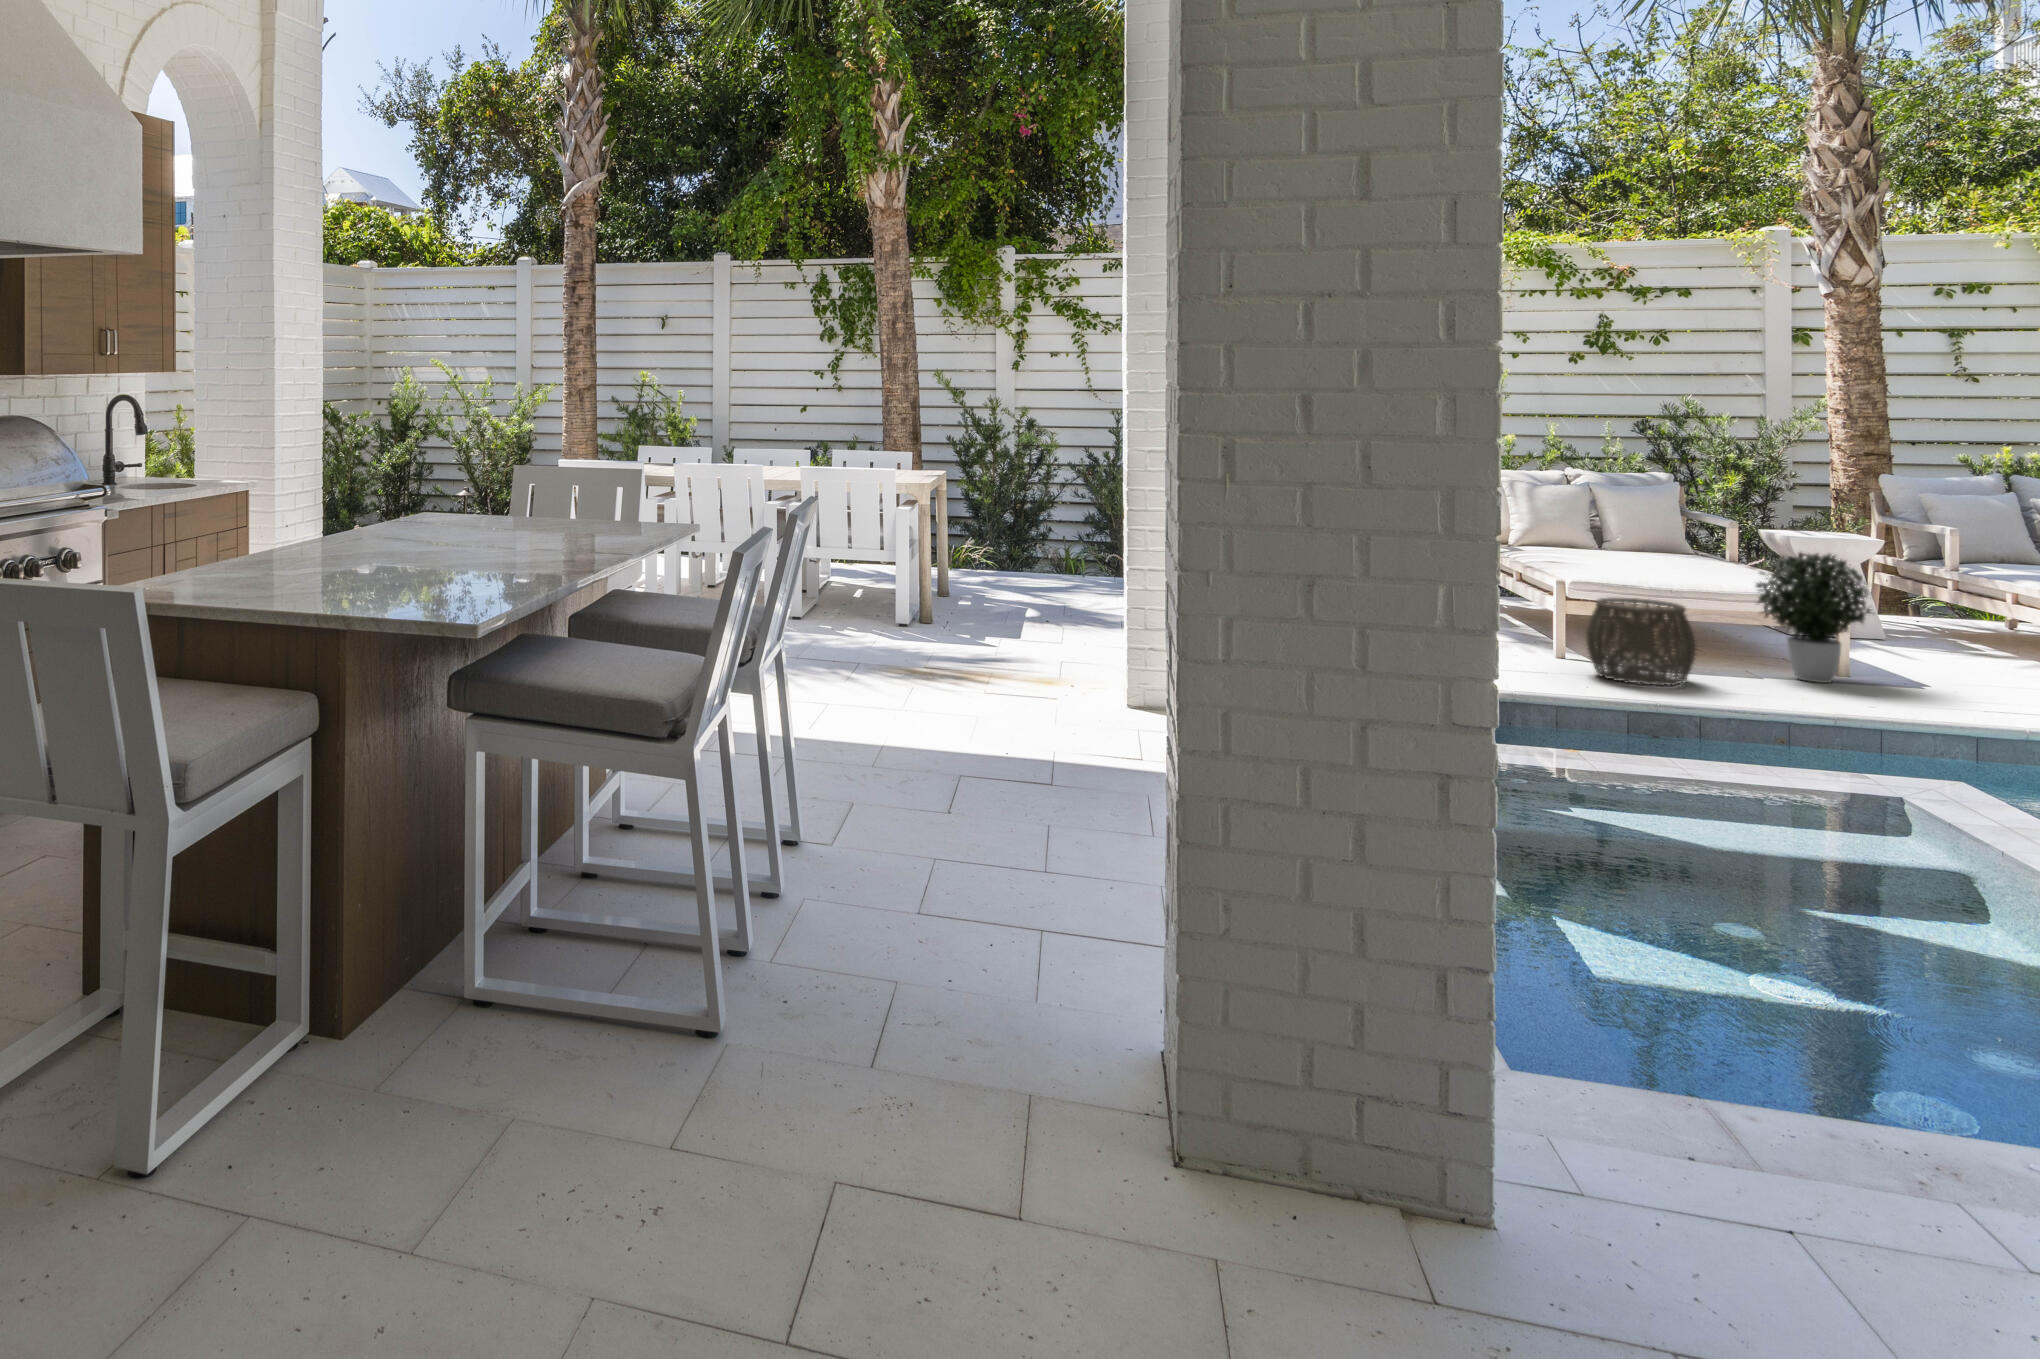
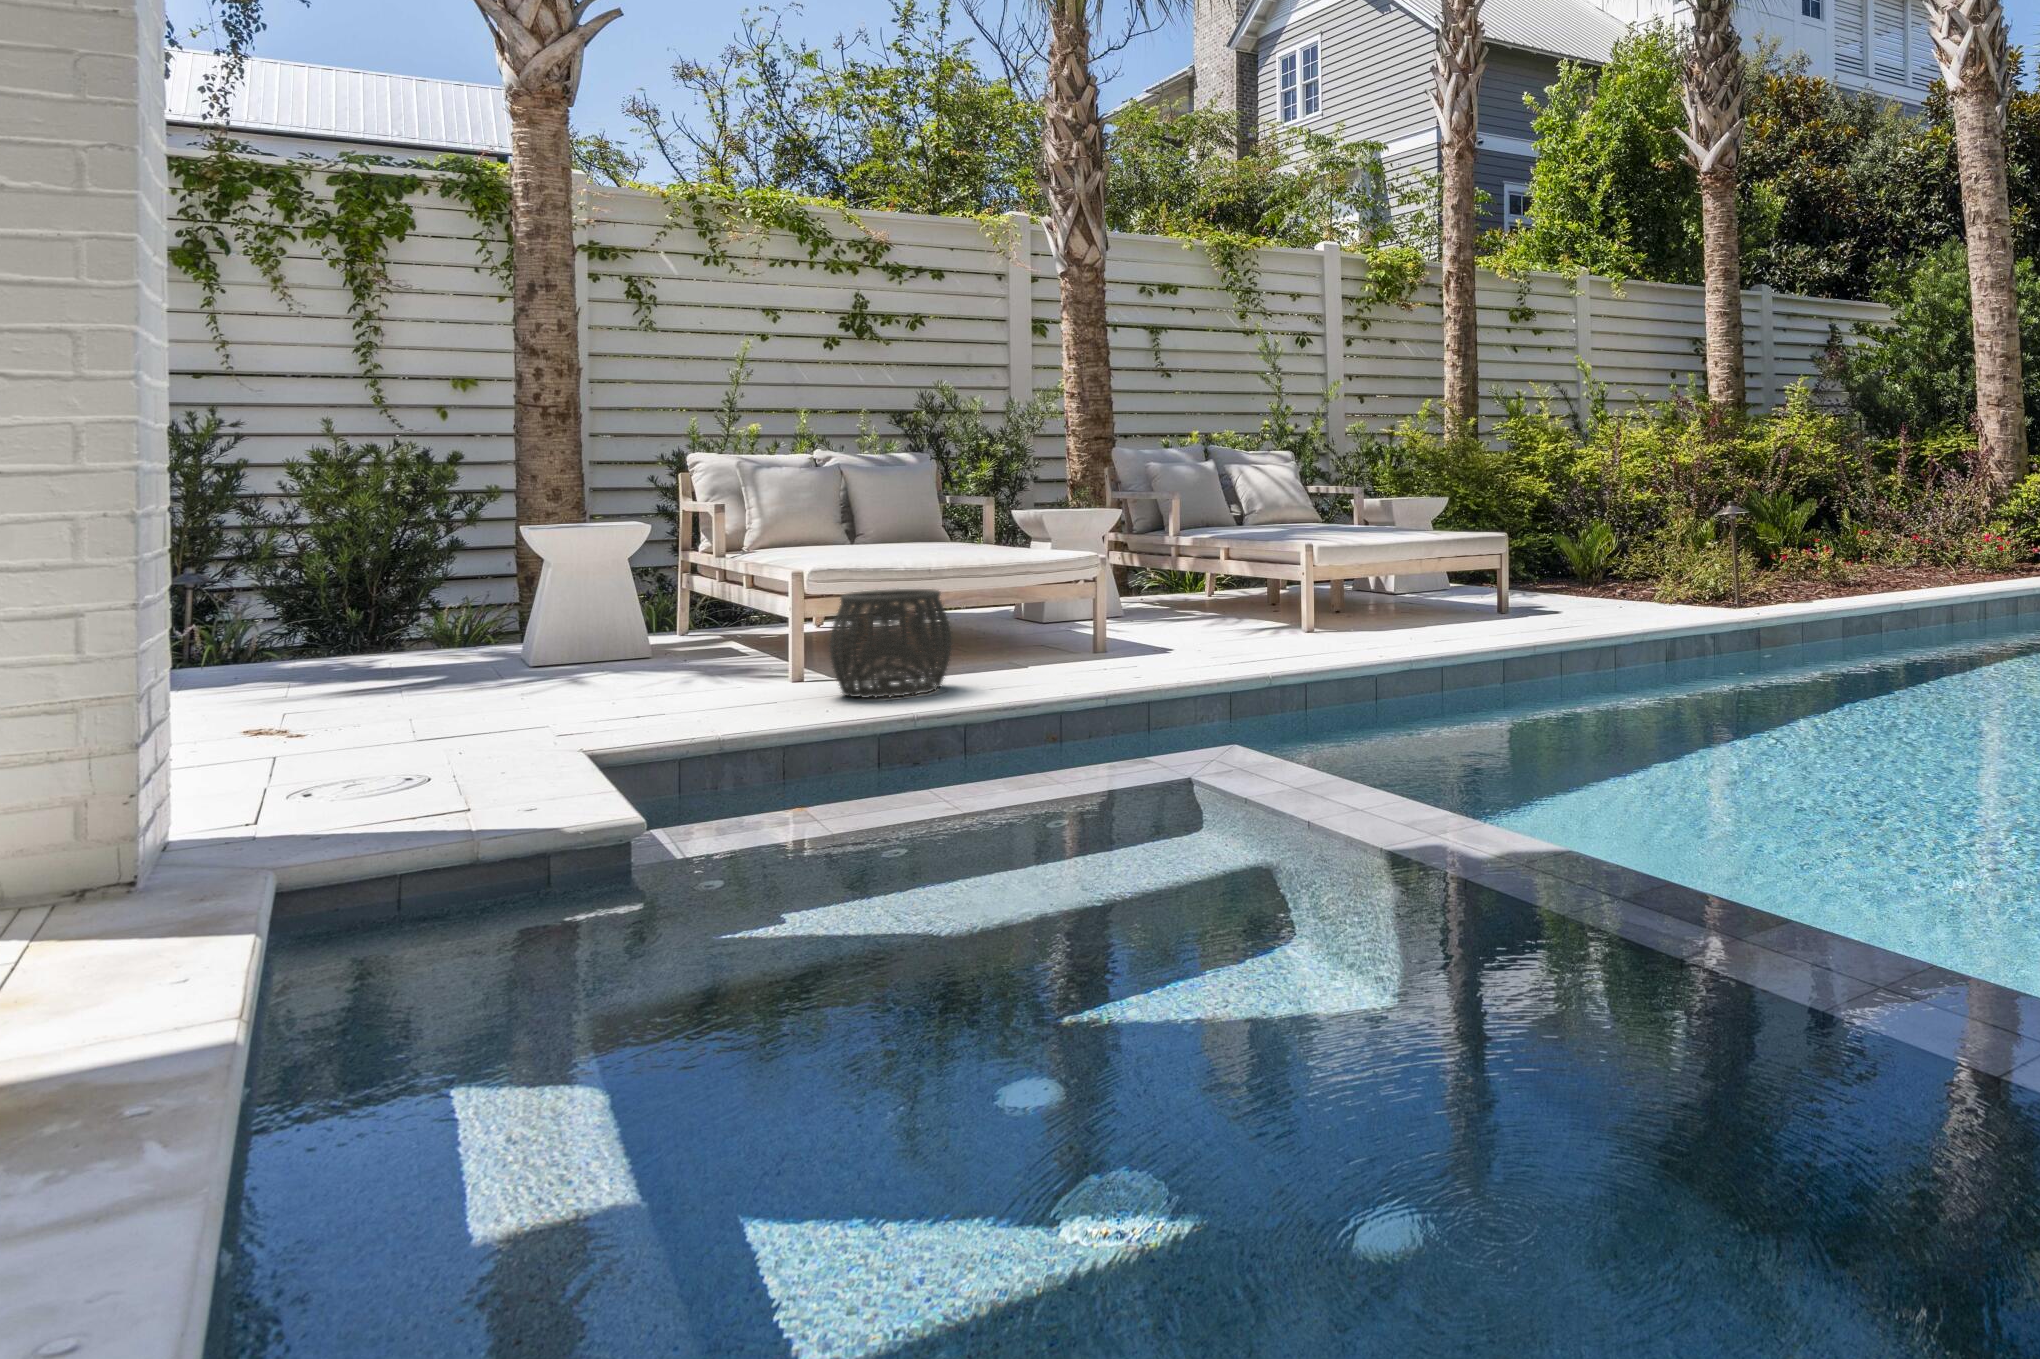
potted plant: present [1756,552,1874,683] -> none [1008,516,1120,667]

